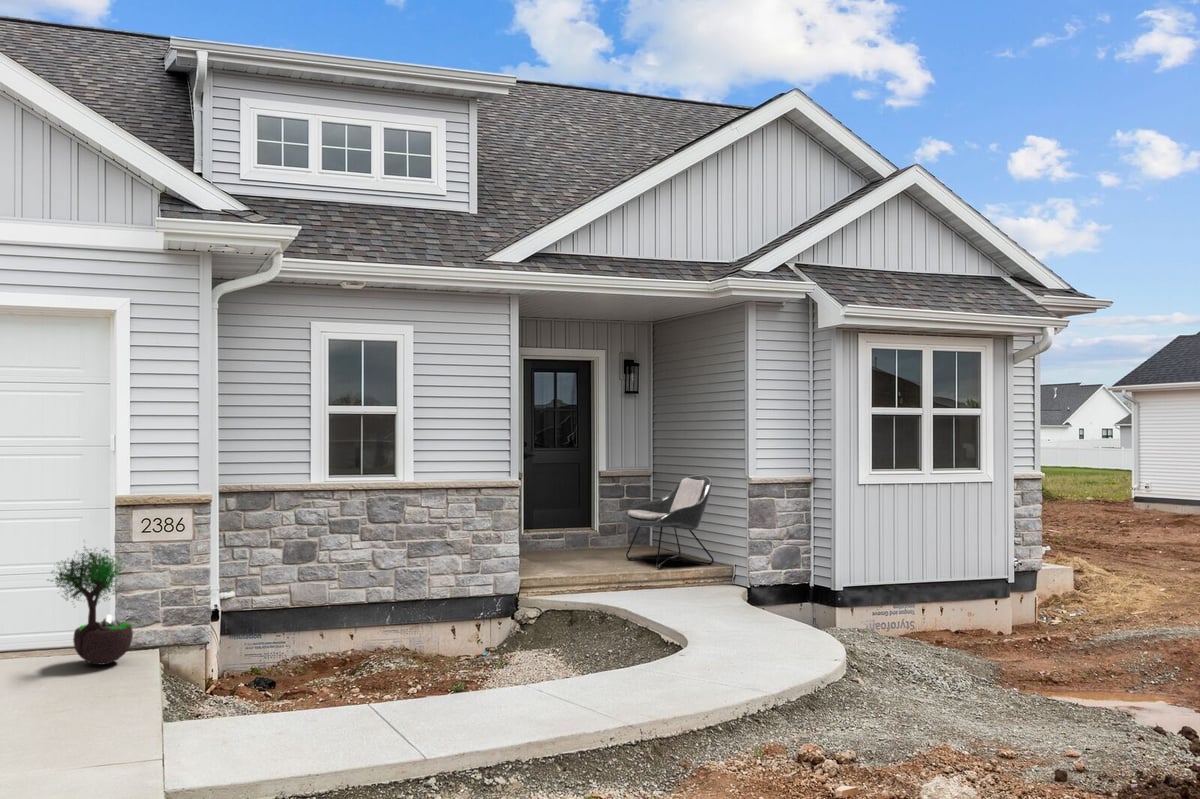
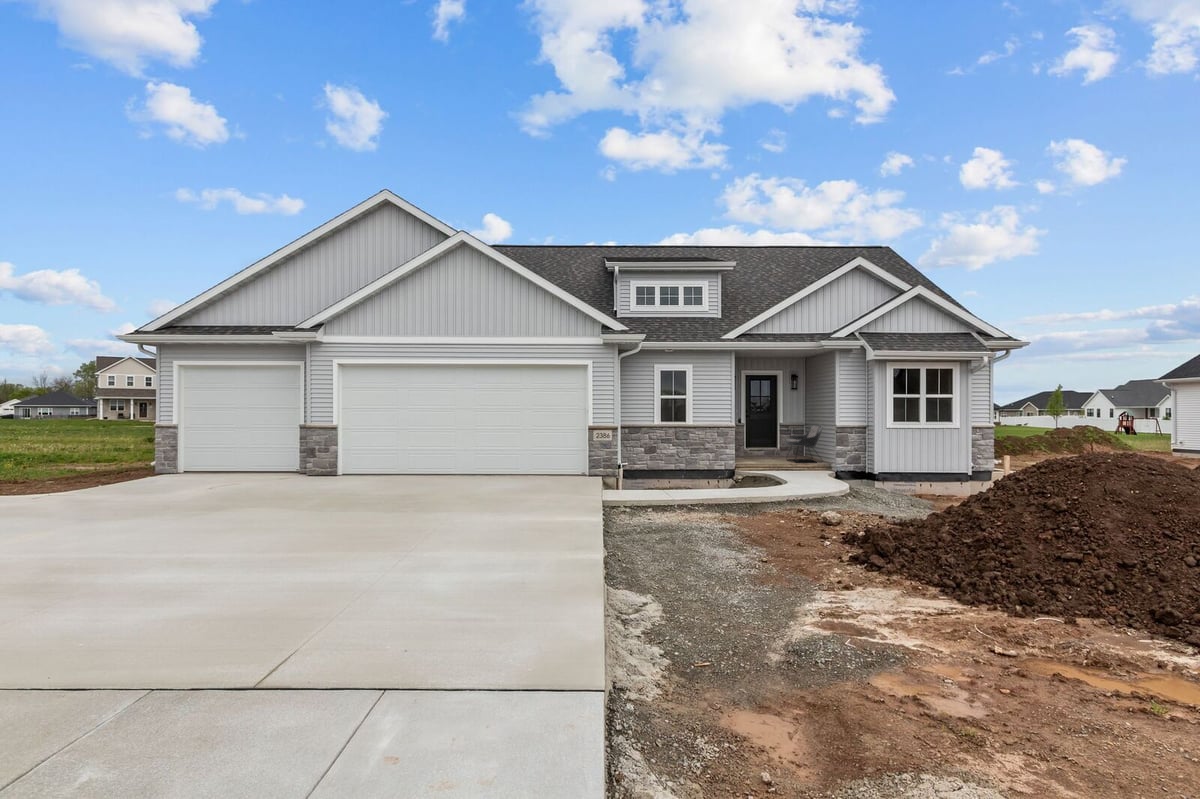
potted tree: present [48,547,133,665] -> none [572,438,596,478]

